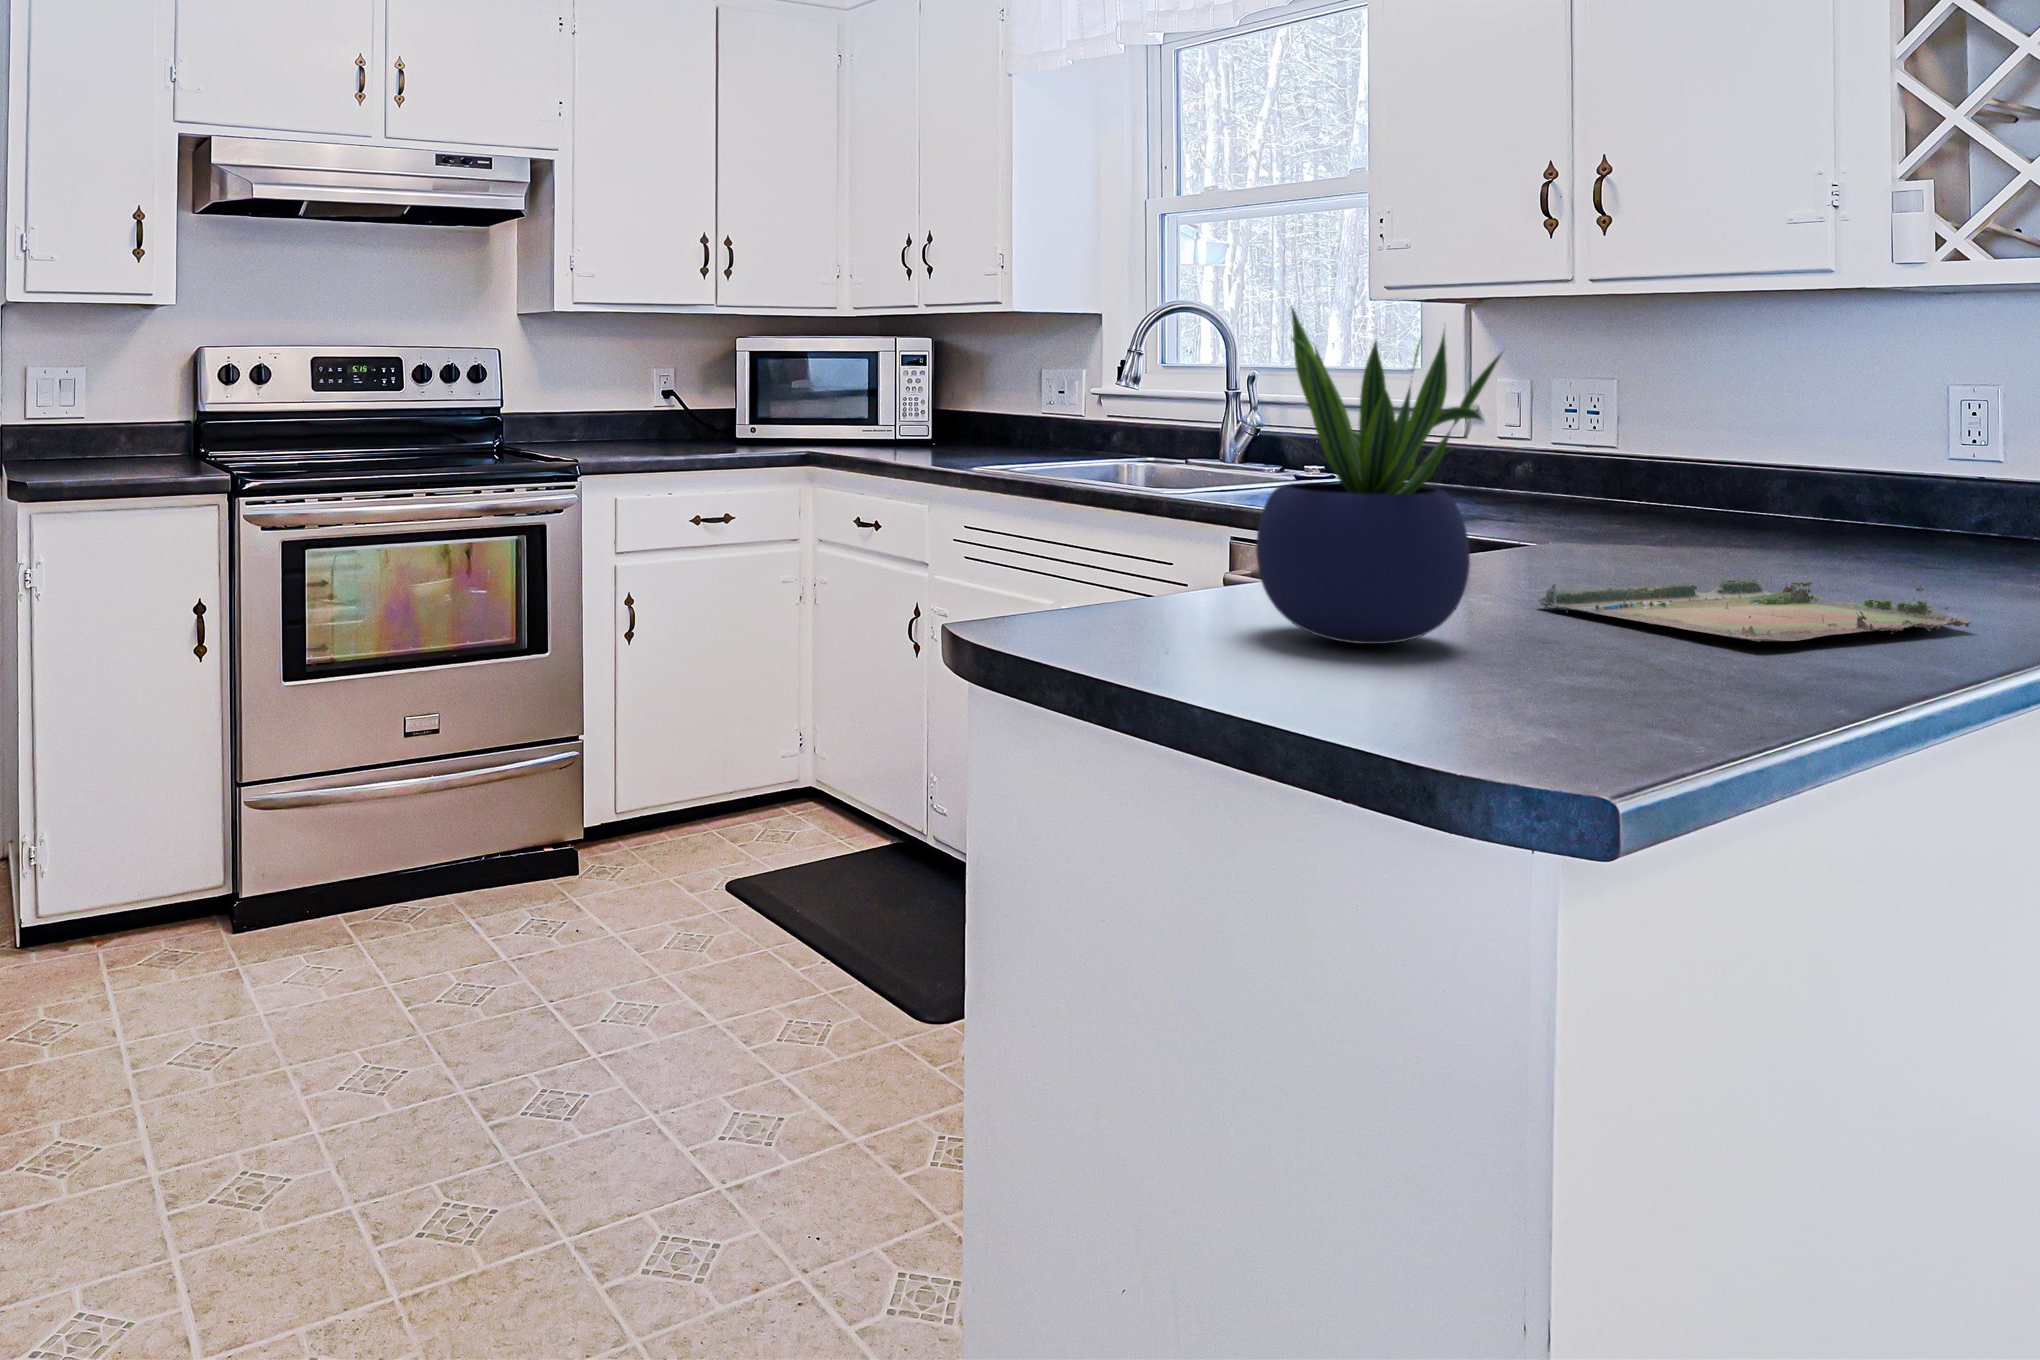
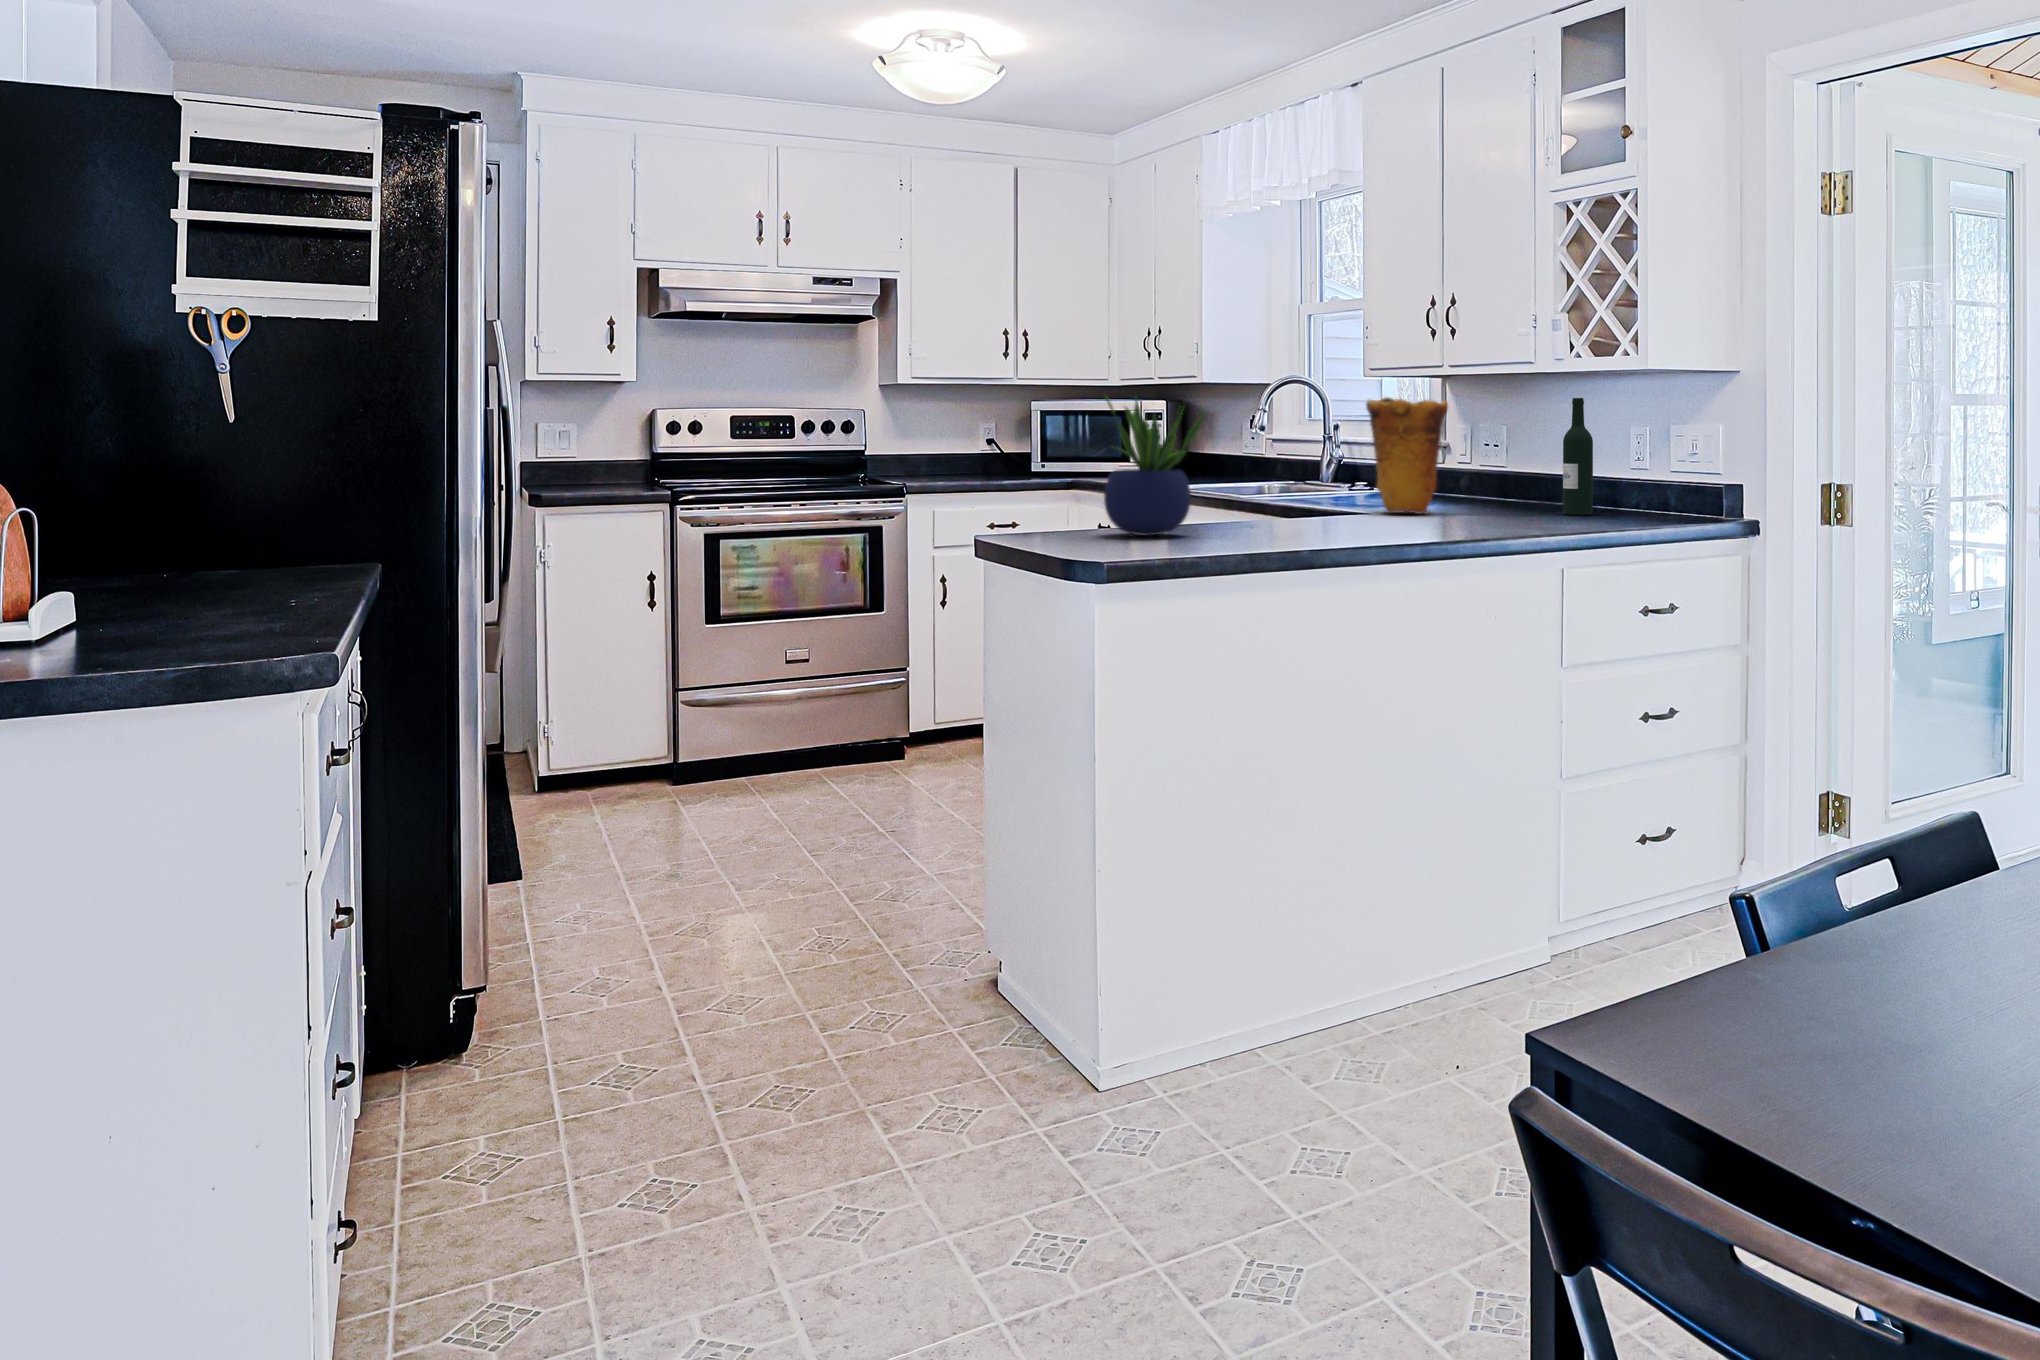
vase: none [1516,327,1682,547] -> present [1366,397,1448,514]
wine bottle: none [1876,330,1943,548] -> present [1563,398,1593,515]
tray: present [1538,576,1973,642] -> none [1269,513,1437,534]

